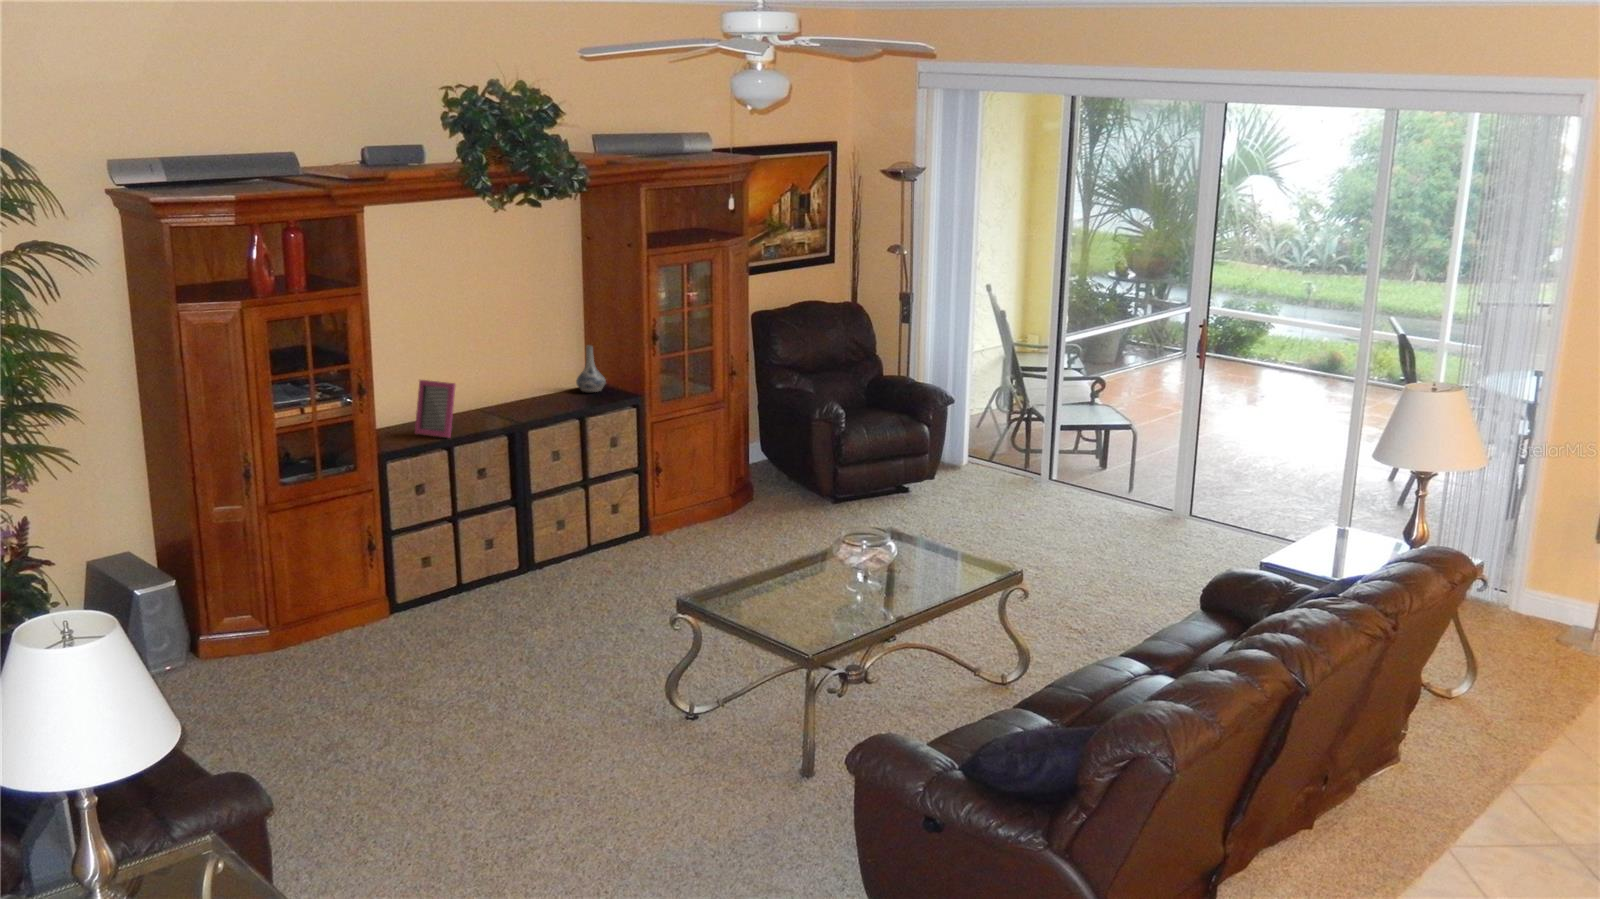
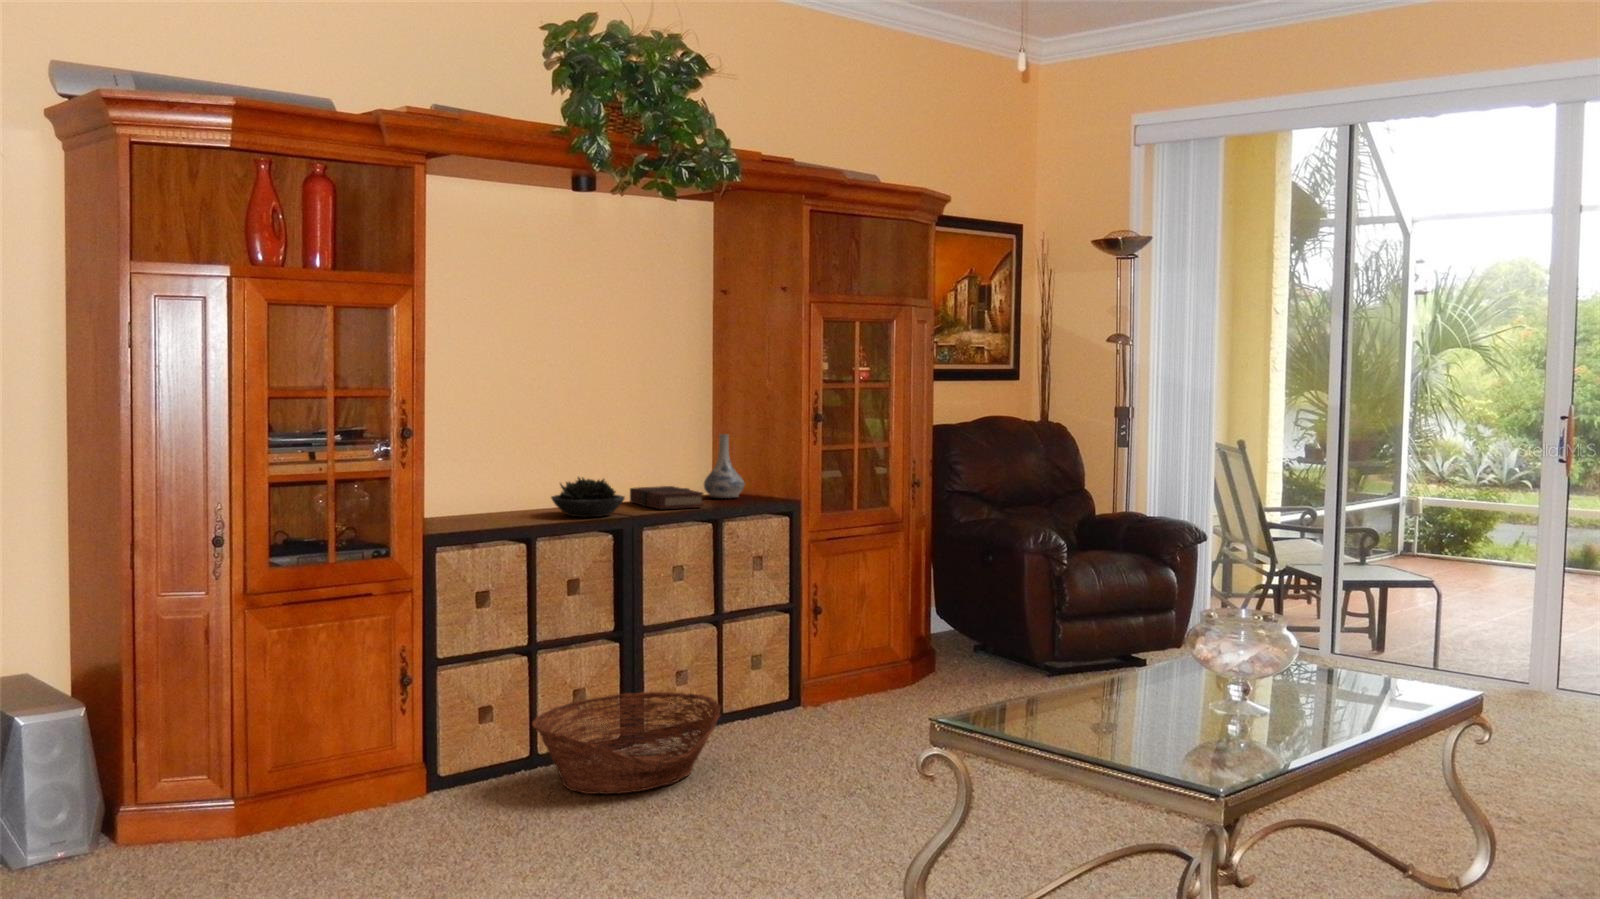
picture frame: present [415,380,455,437] -> none [479,445,544,527]
book: none [522,386,573,410] -> present [630,486,703,509]
succulent plant: none [464,393,516,422] -> present [551,477,625,517]
basket: none [457,539,583,613] -> present [532,692,720,794]

